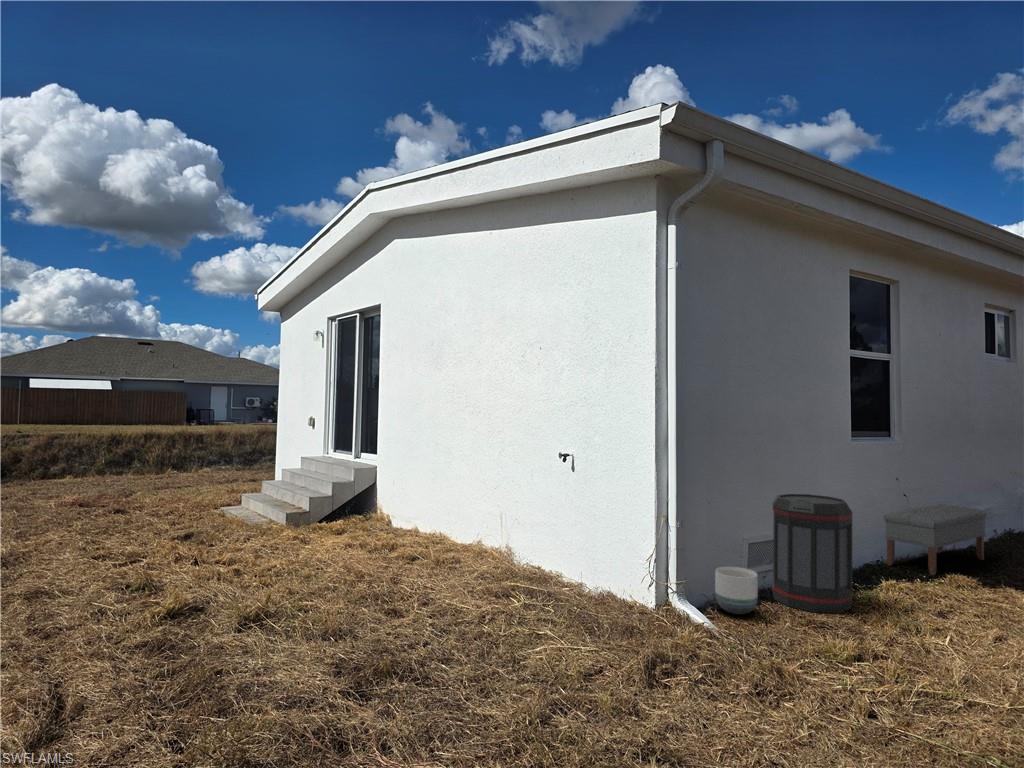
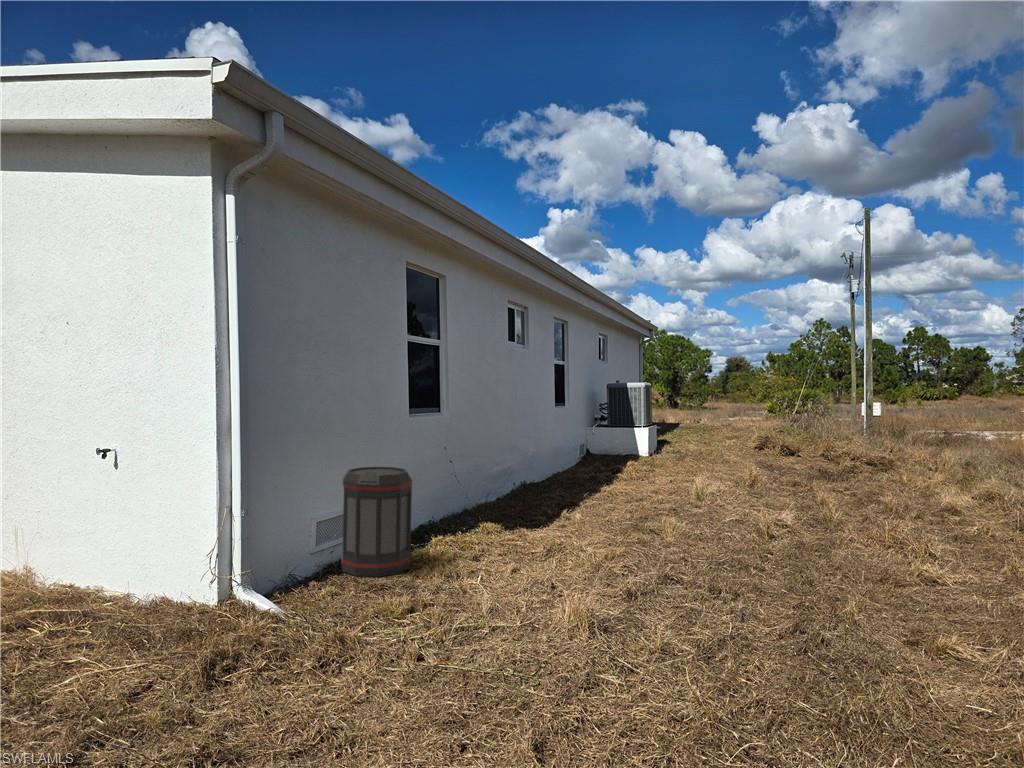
bench: present [884,504,986,575] -> none [440,464,514,526]
planter: present [715,567,758,615] -> none [285,546,327,593]

